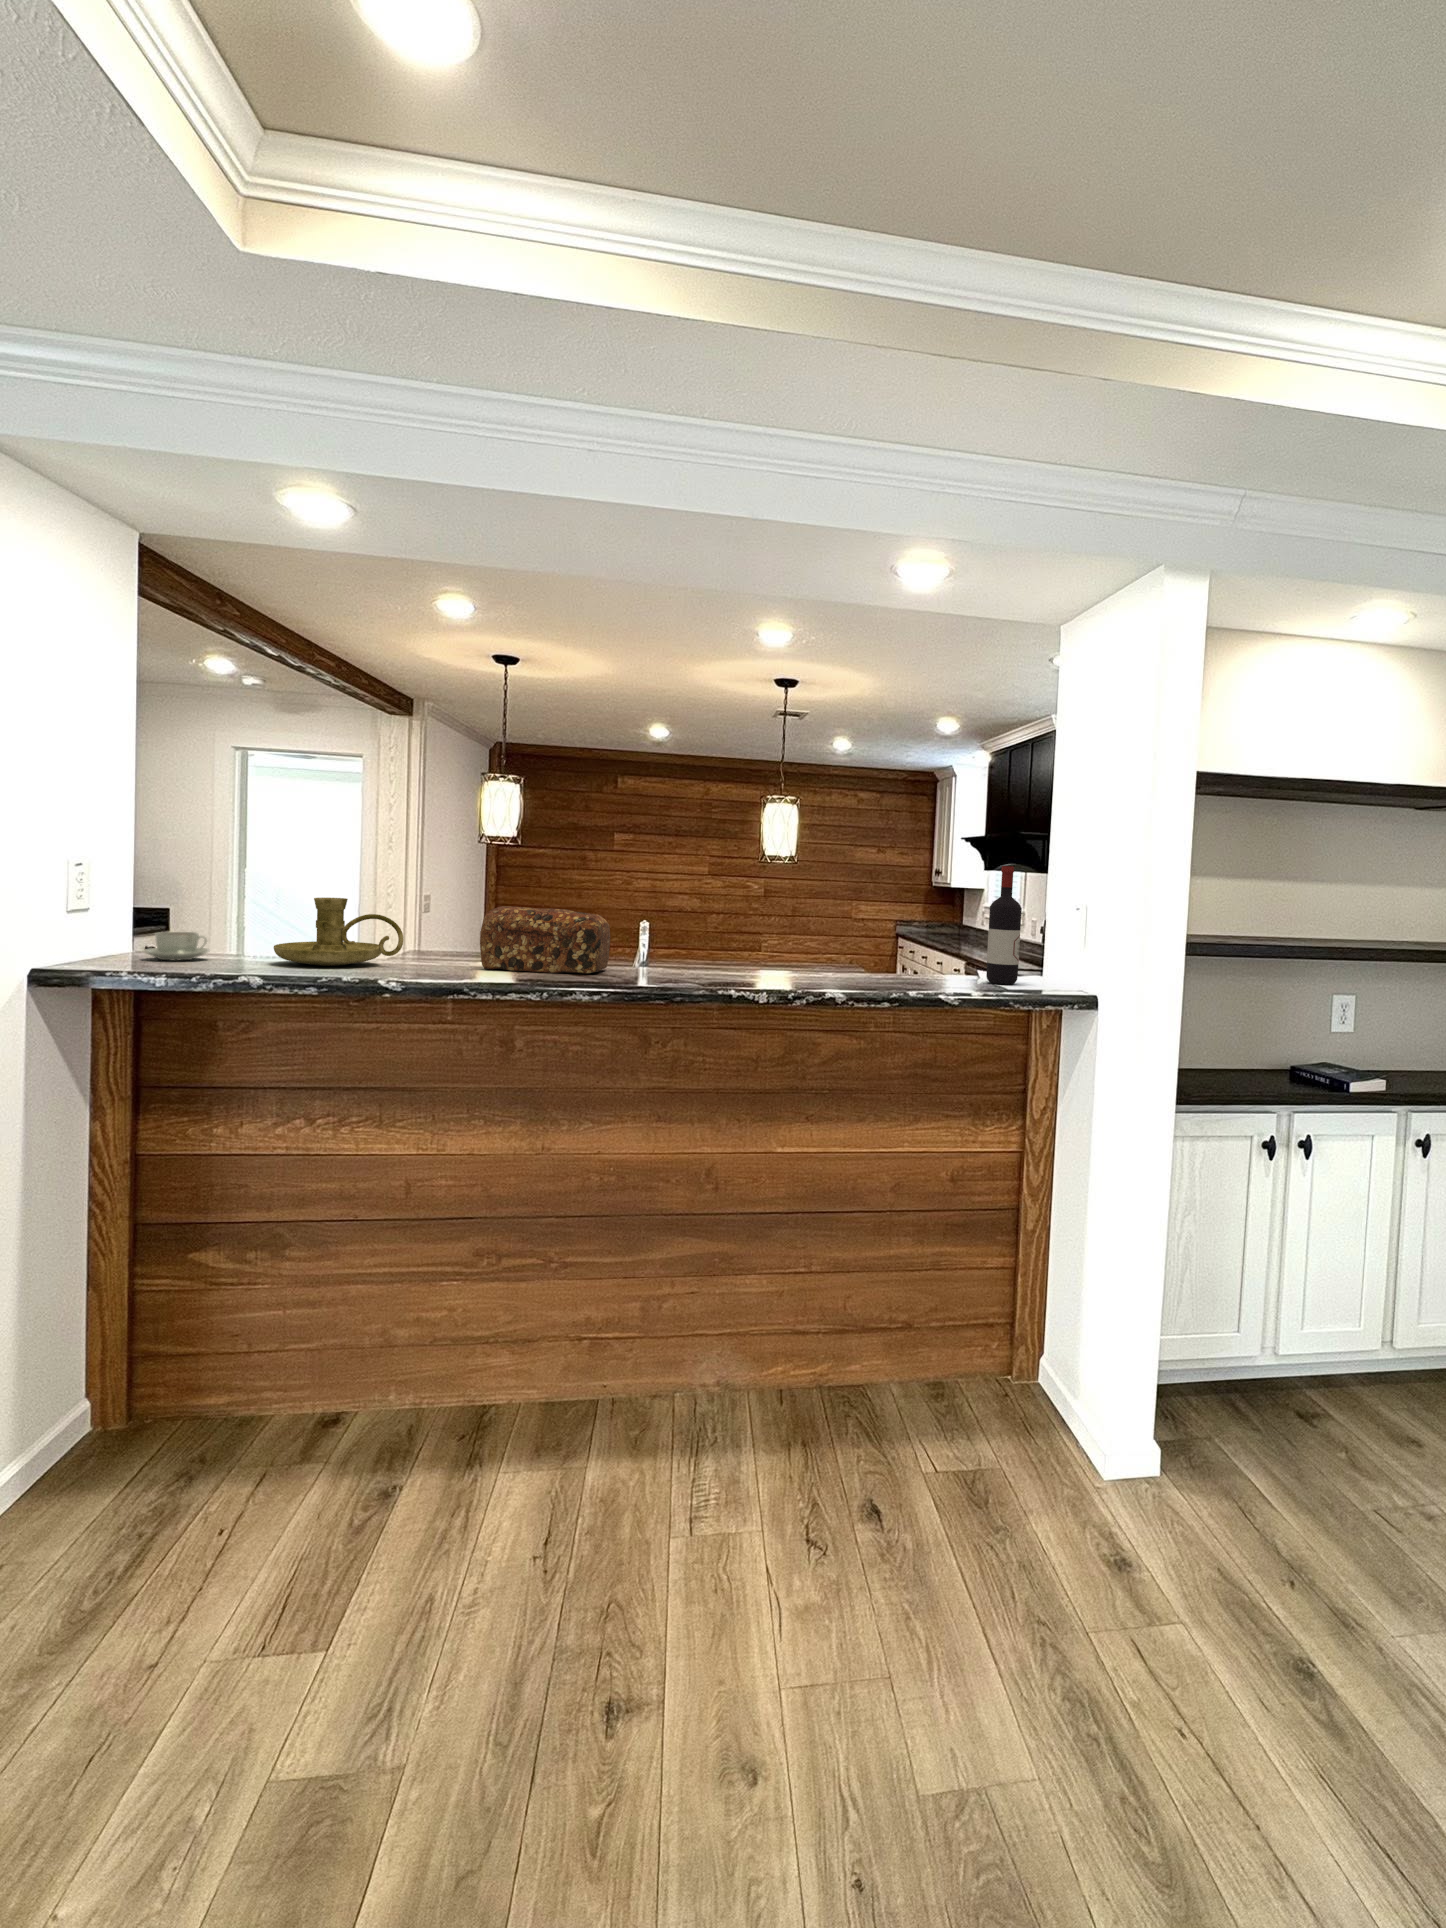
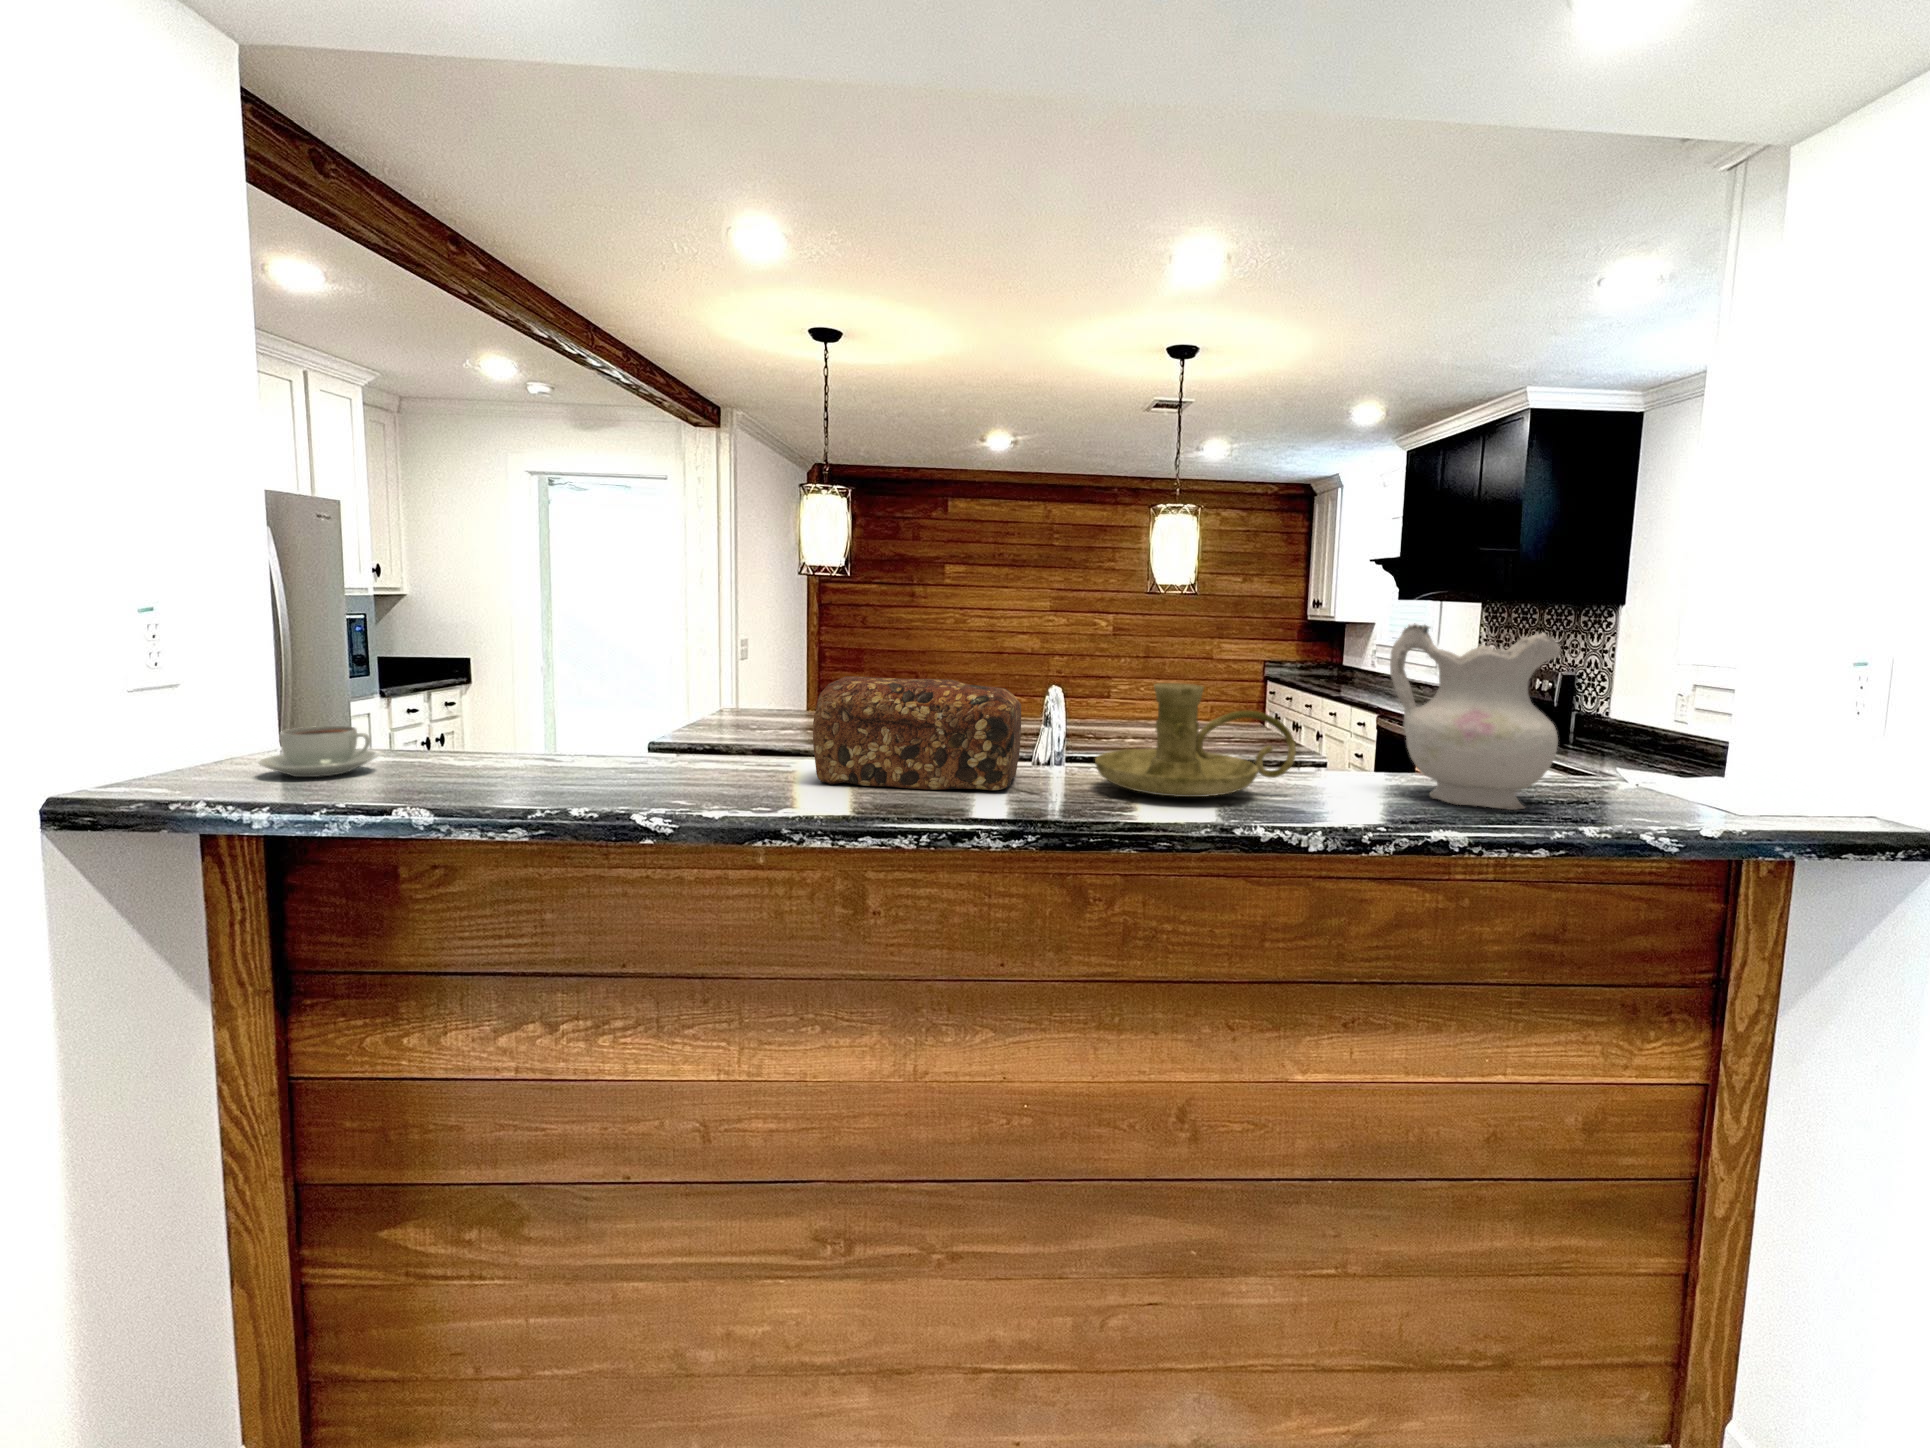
wine bottle: present [986,866,1022,985] -> none [1628,598,1701,795]
ceramic pitcher: none [831,879,918,986] -> present [1390,624,1561,810]
candle holder: present [274,898,403,966] -> present [1095,683,1296,797]

